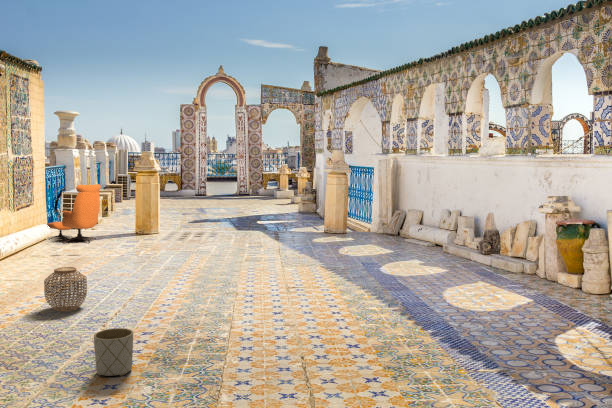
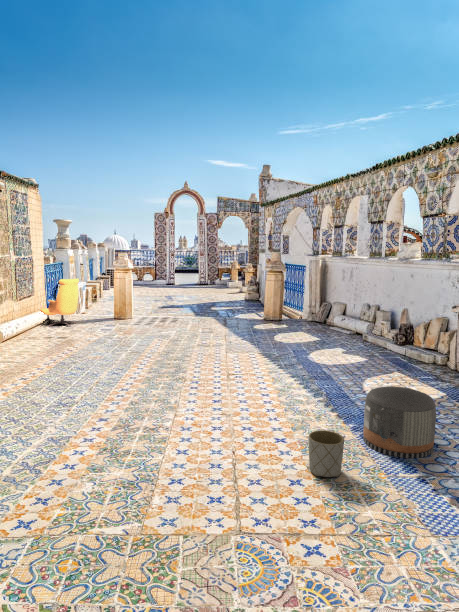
woven basket: present [44,267,87,311] -> none [17,357,54,395]
pouf: none [442,285,518,357] -> present [363,386,436,458]
planter: present [94,328,133,376] -> present [309,430,344,477]

